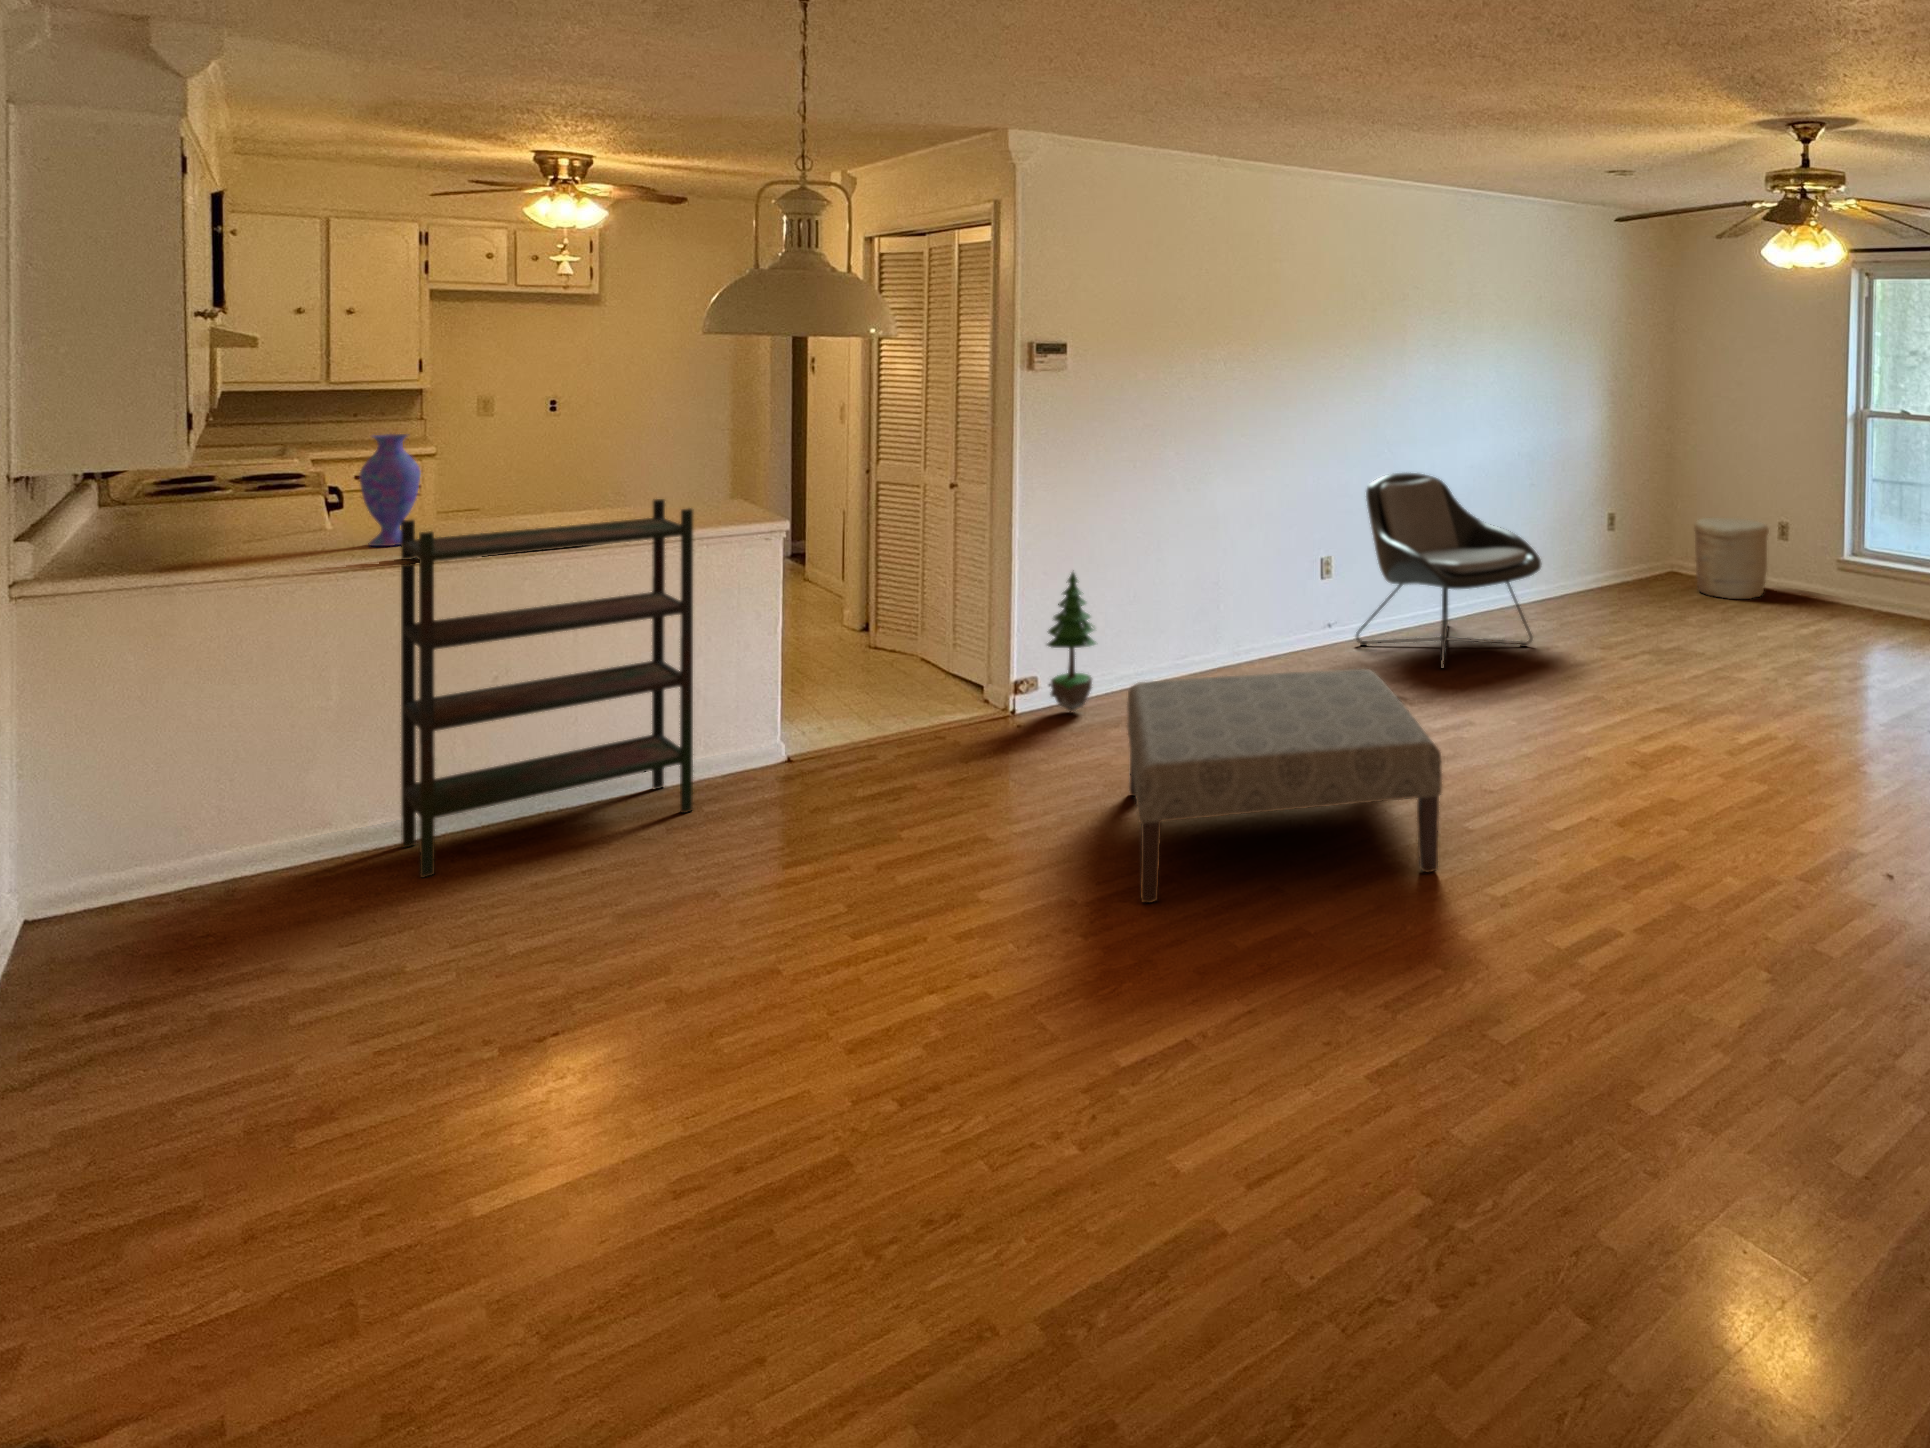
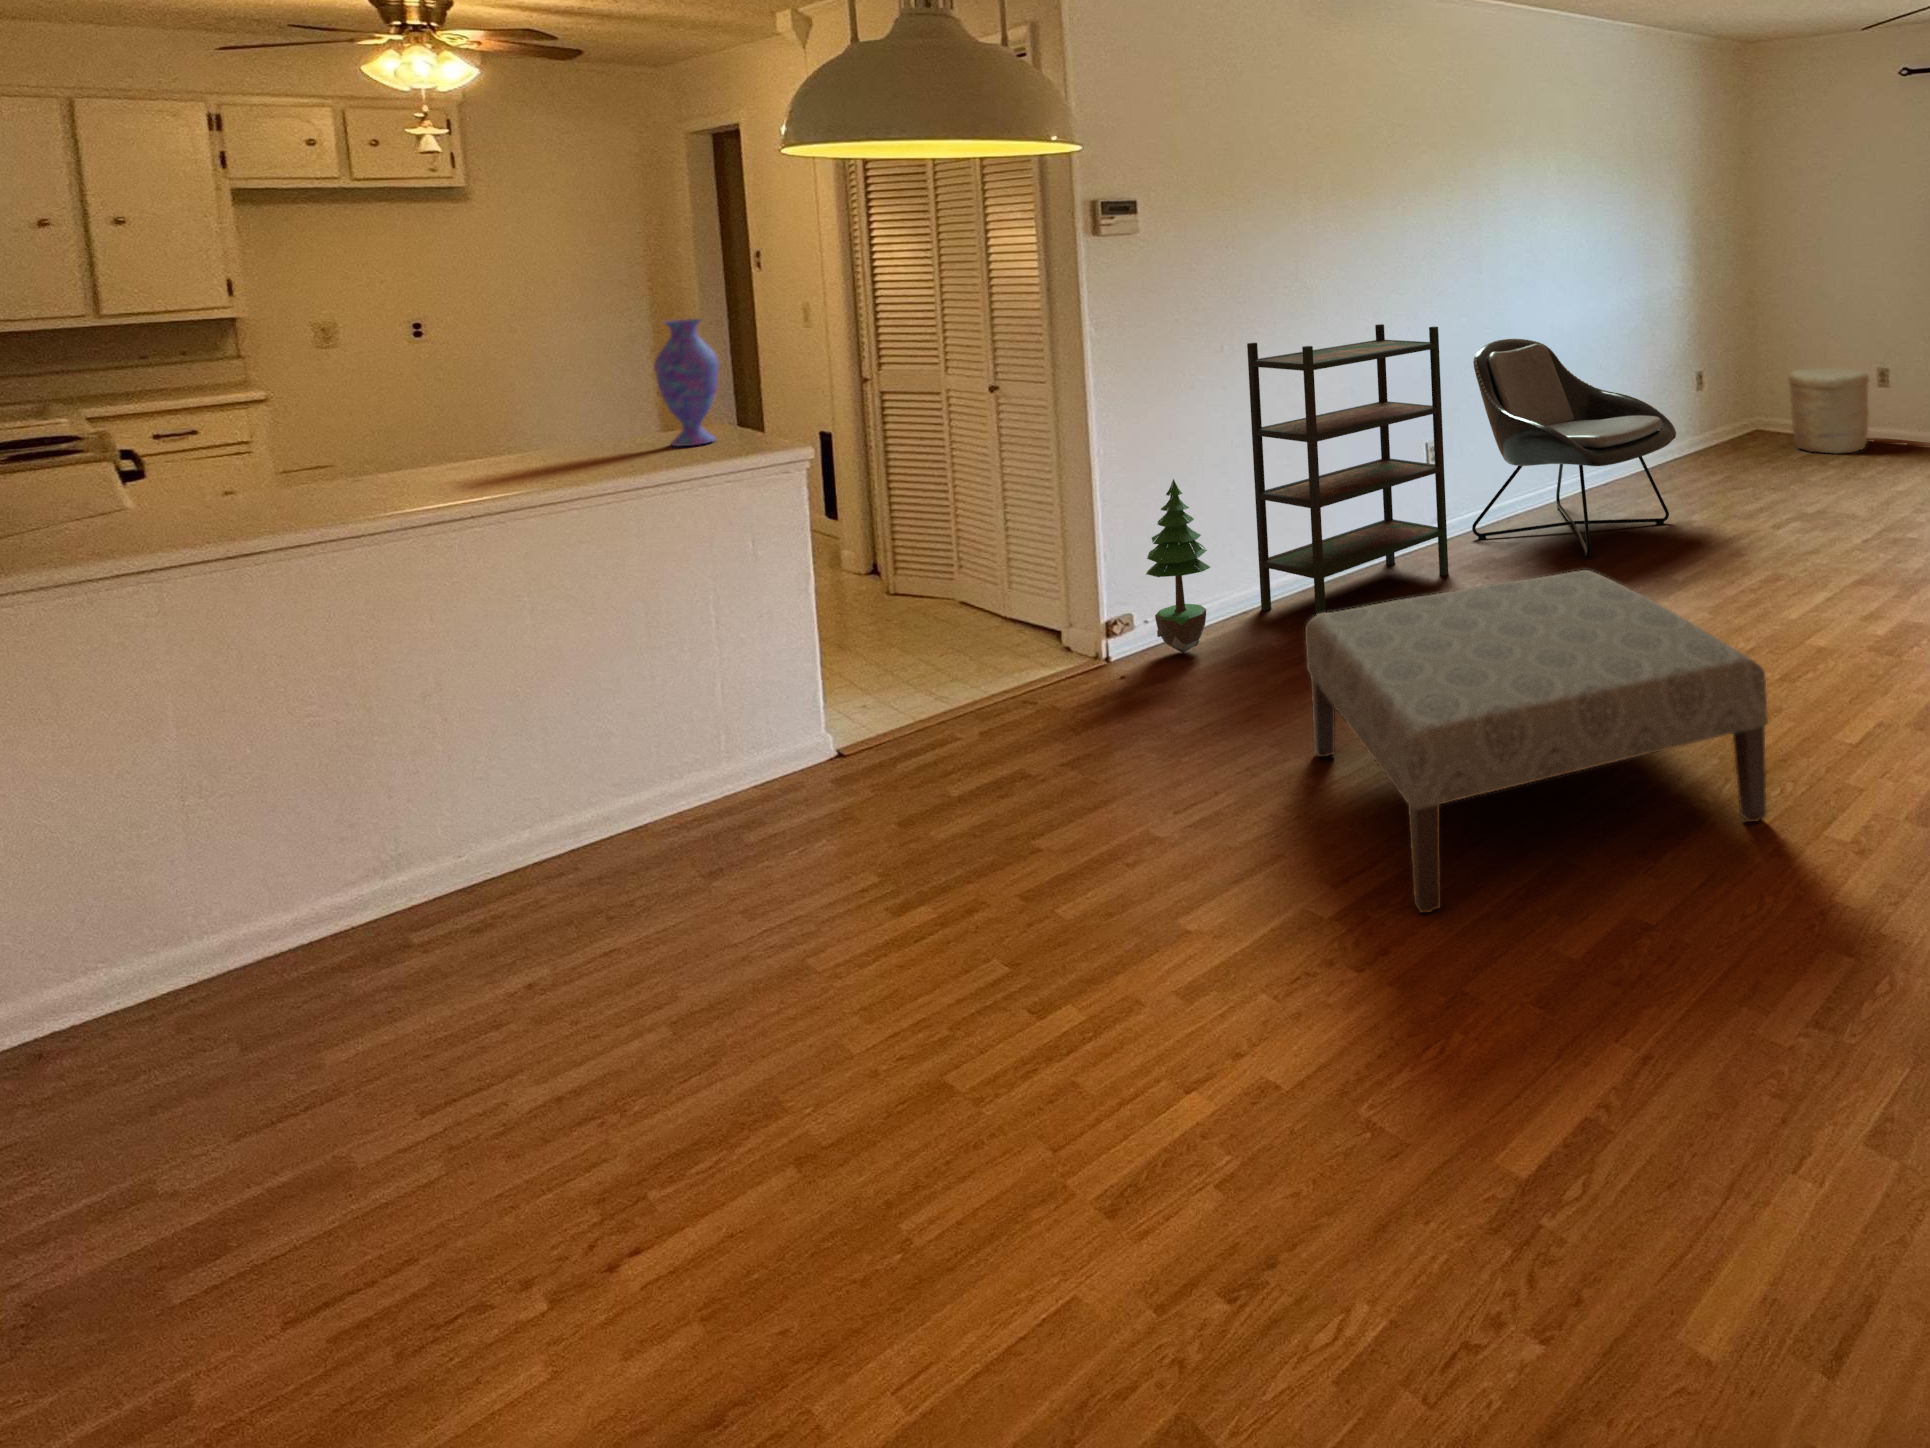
vase: present [359,434,421,546] -> present [654,319,719,446]
bookshelf: present [401,499,693,877] -> present [1247,324,1449,615]

